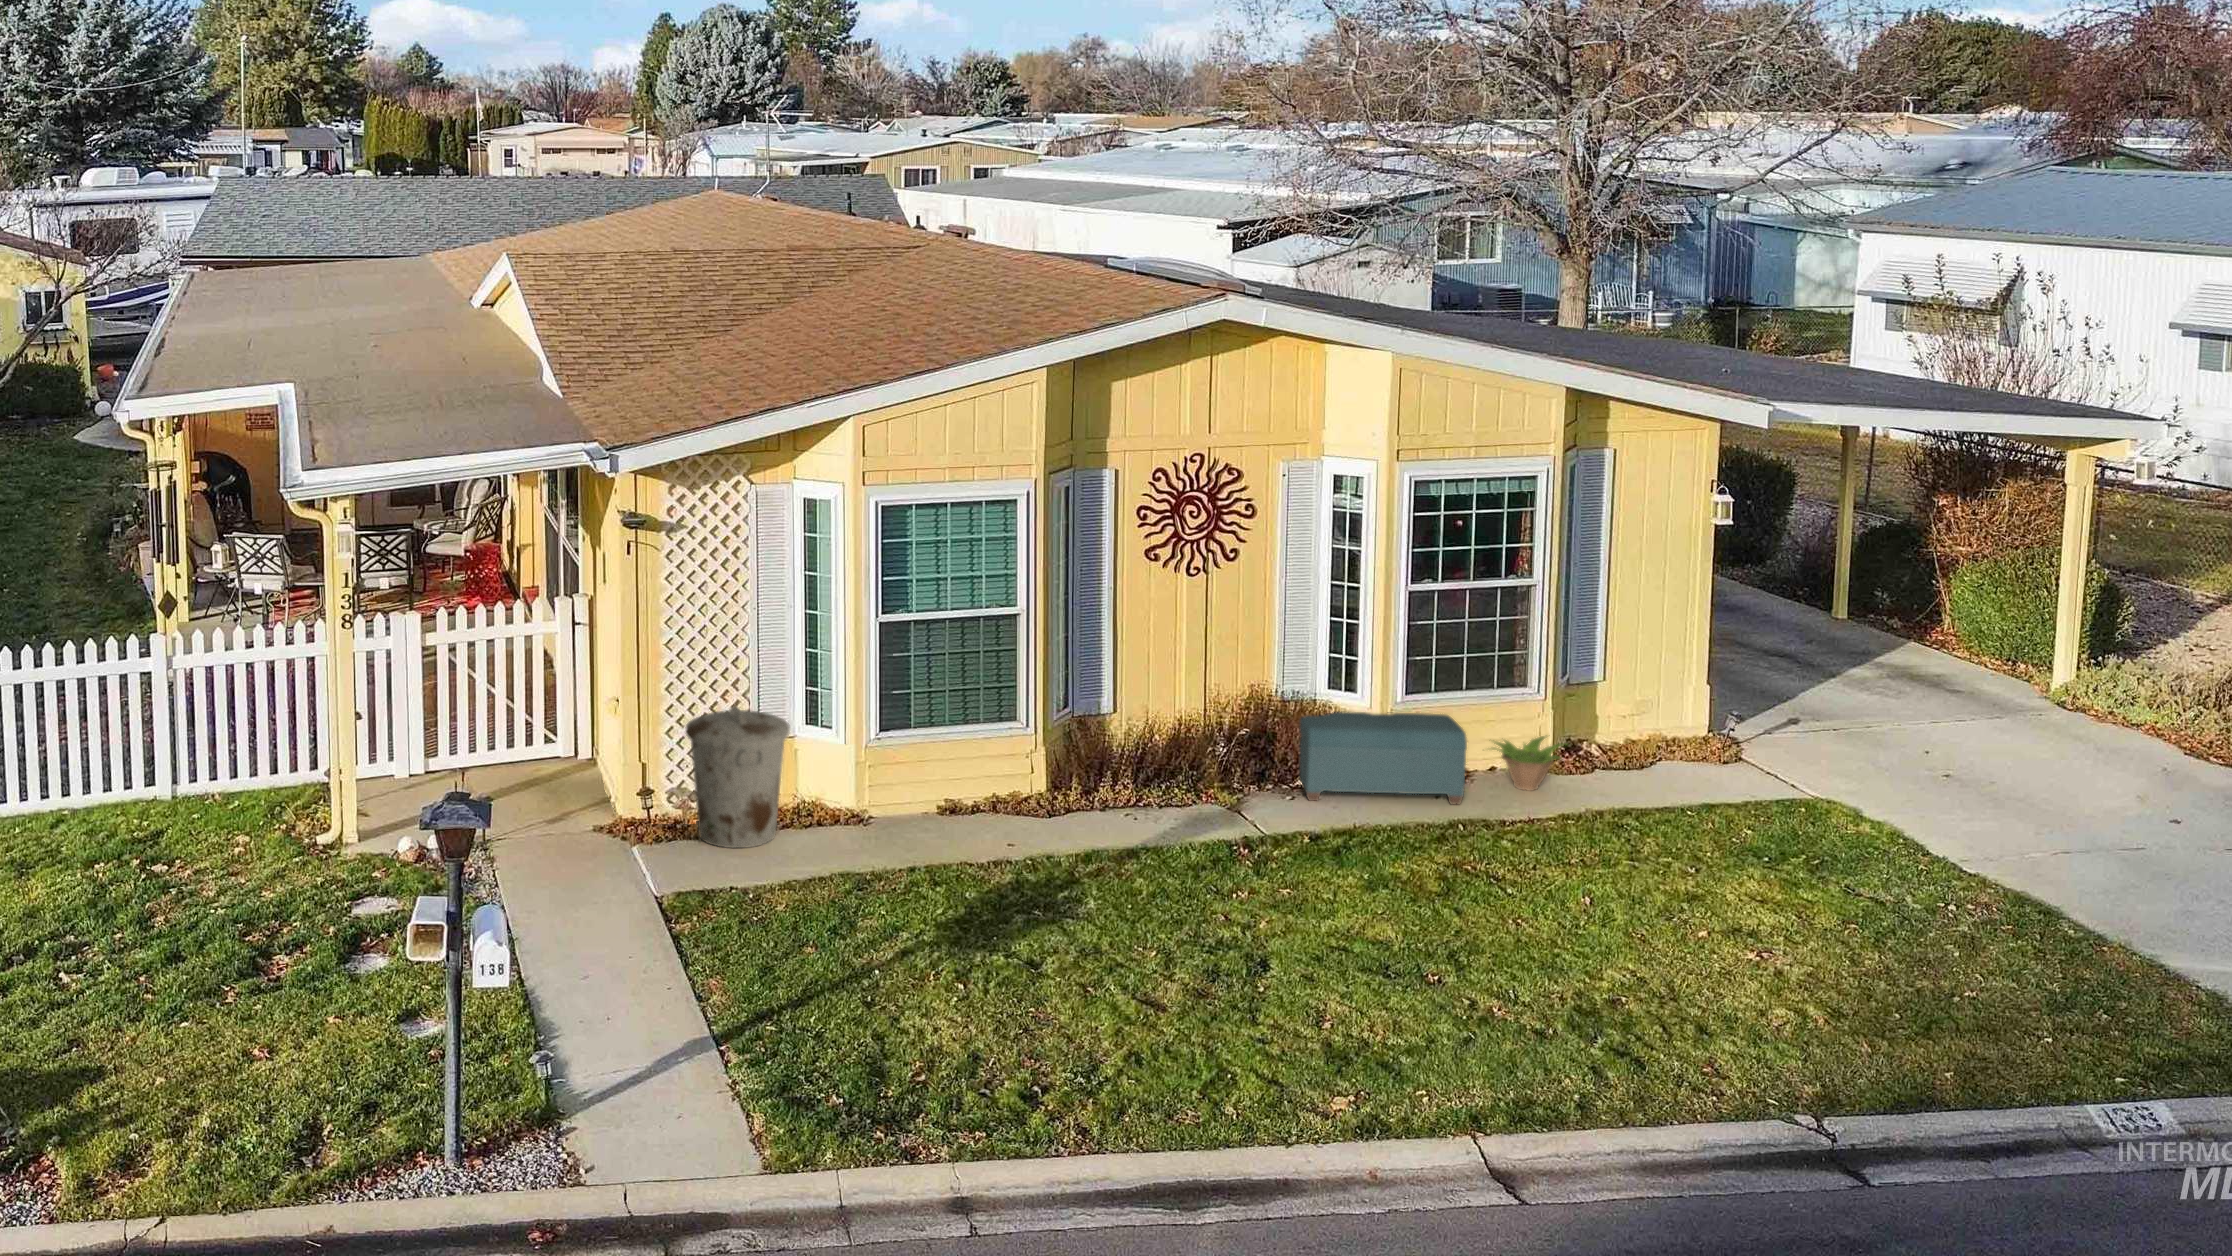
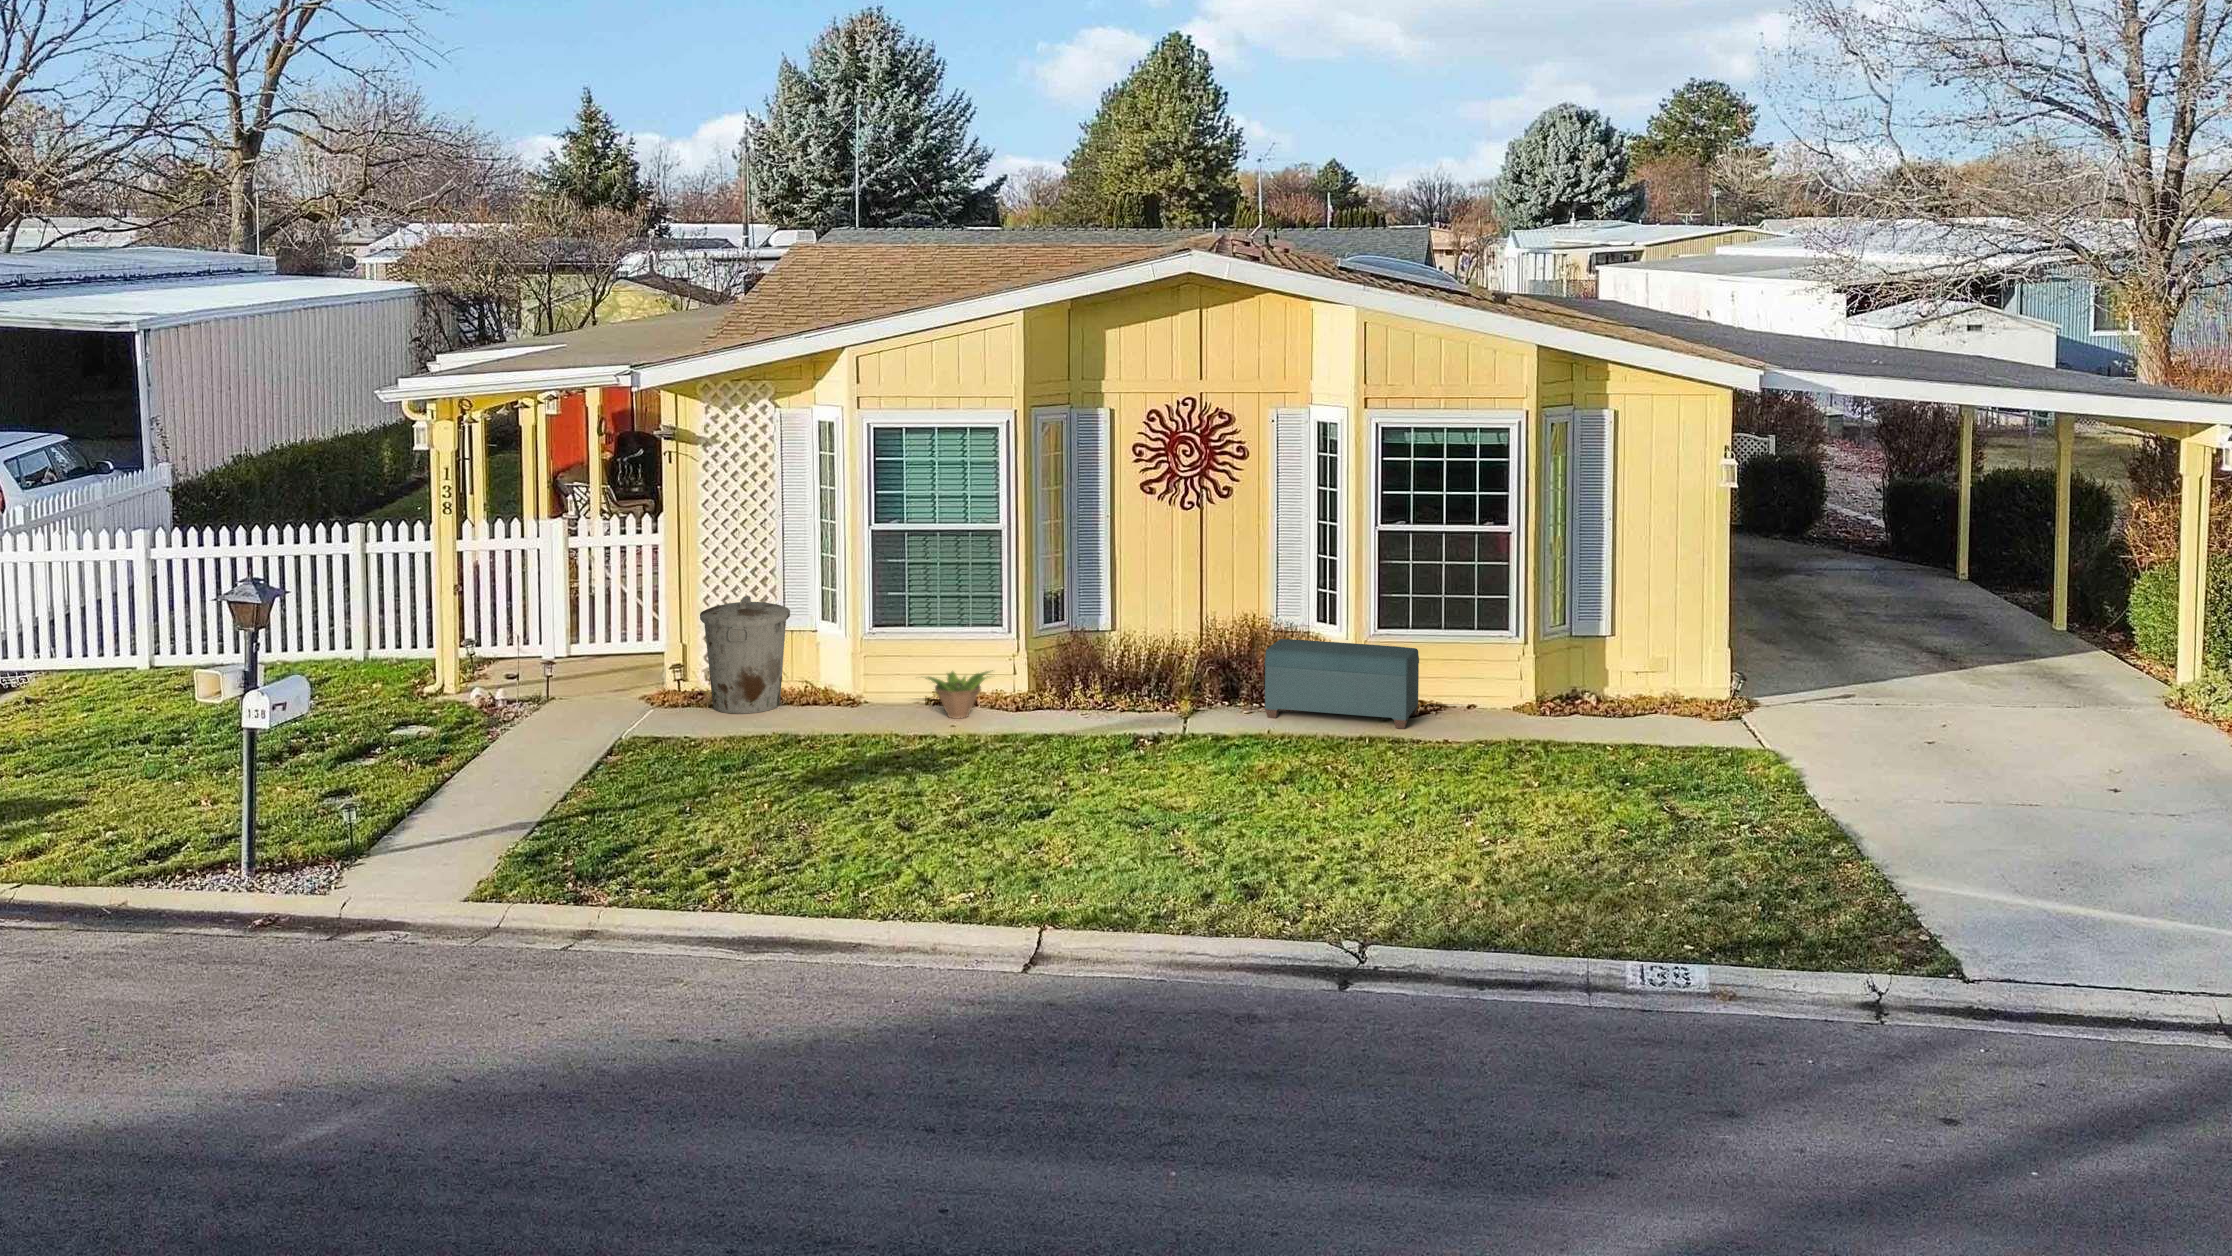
decorative plant: present [1492,736,1563,791] -> present [926,670,993,719]

